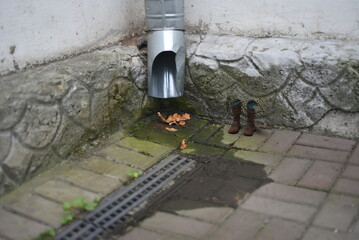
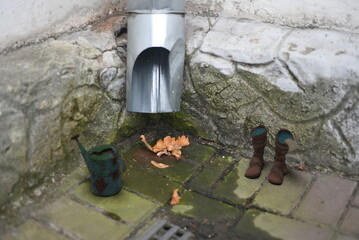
watering can: none [114,107,152,144] -> present [71,134,126,196]

